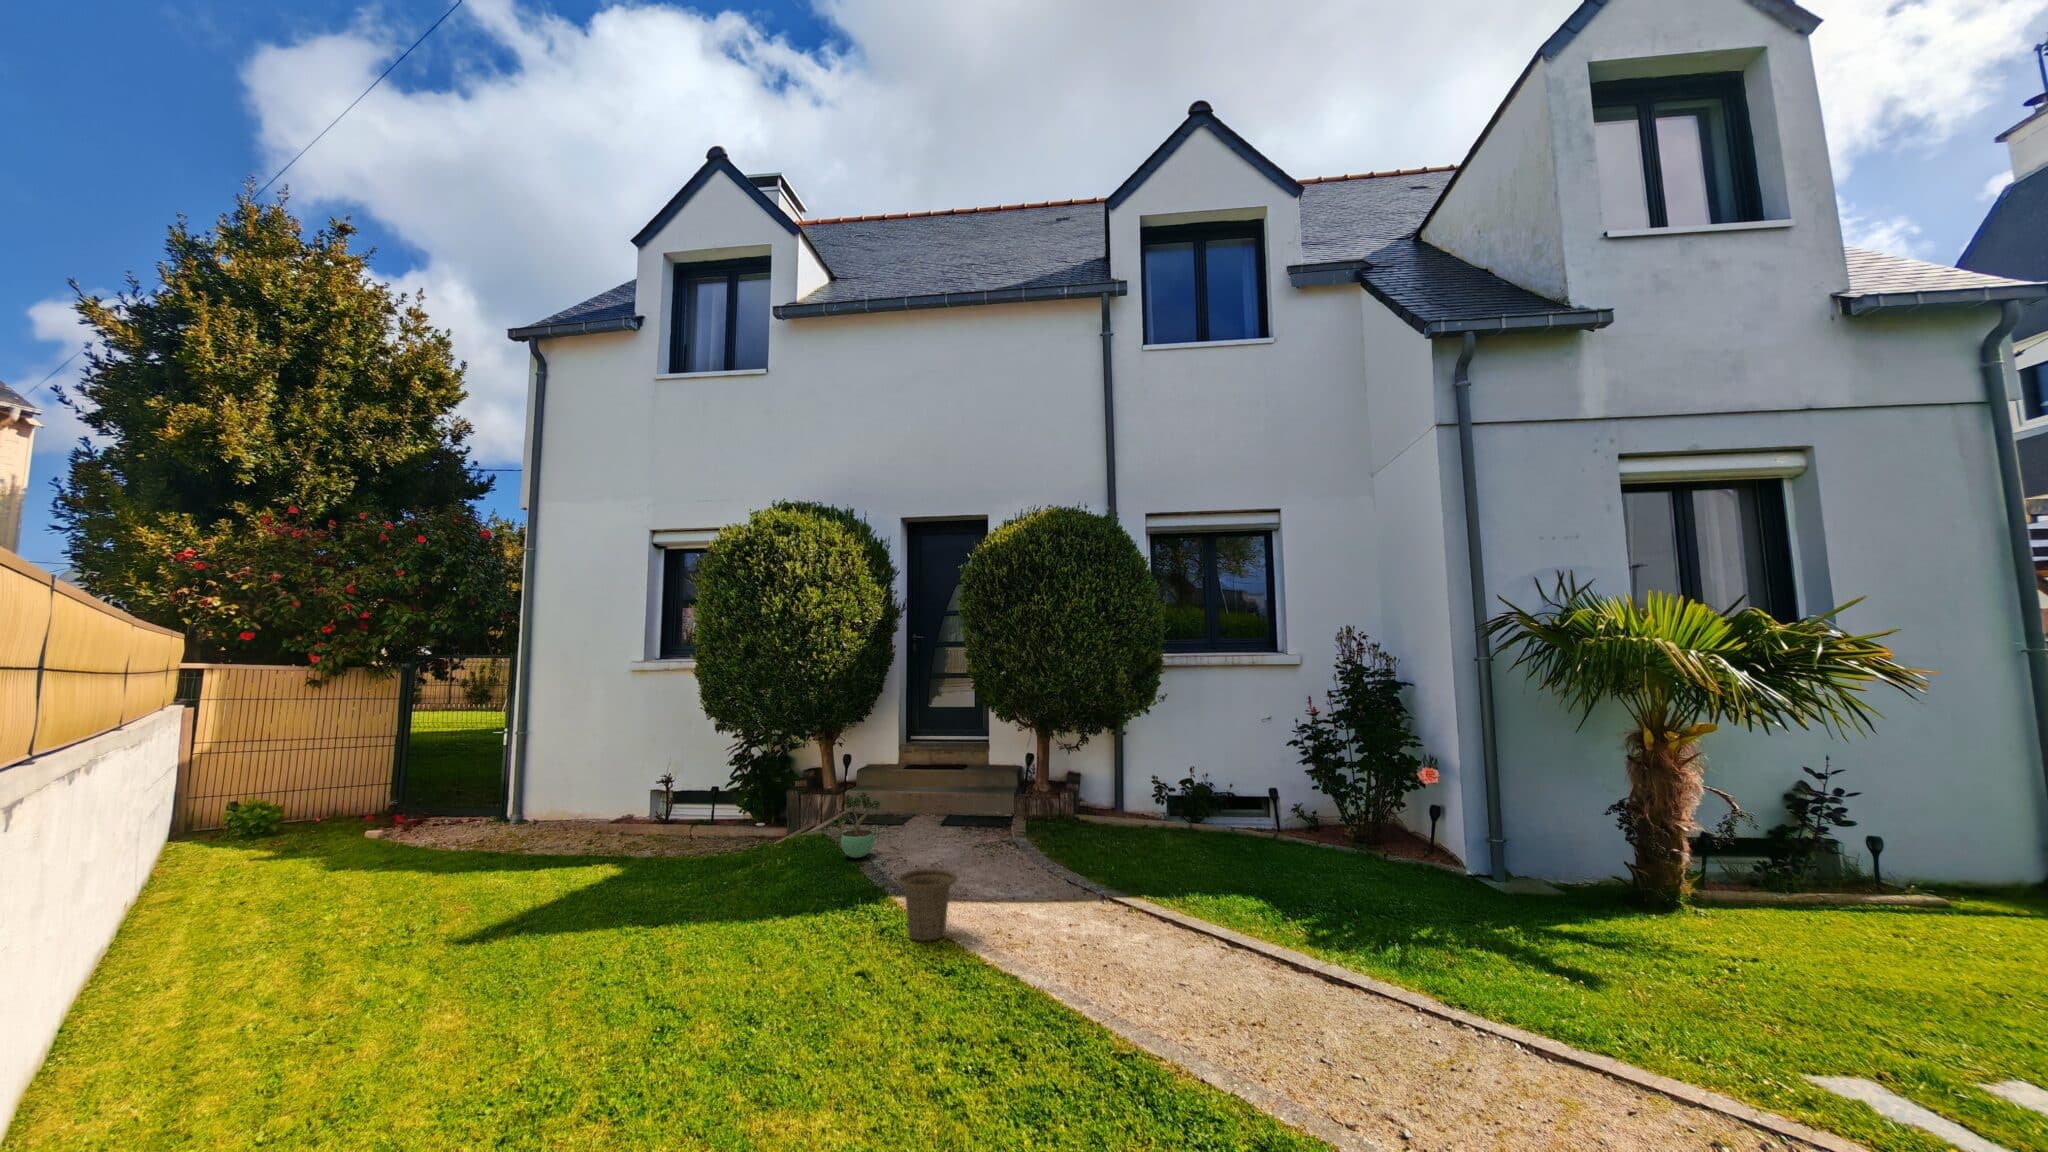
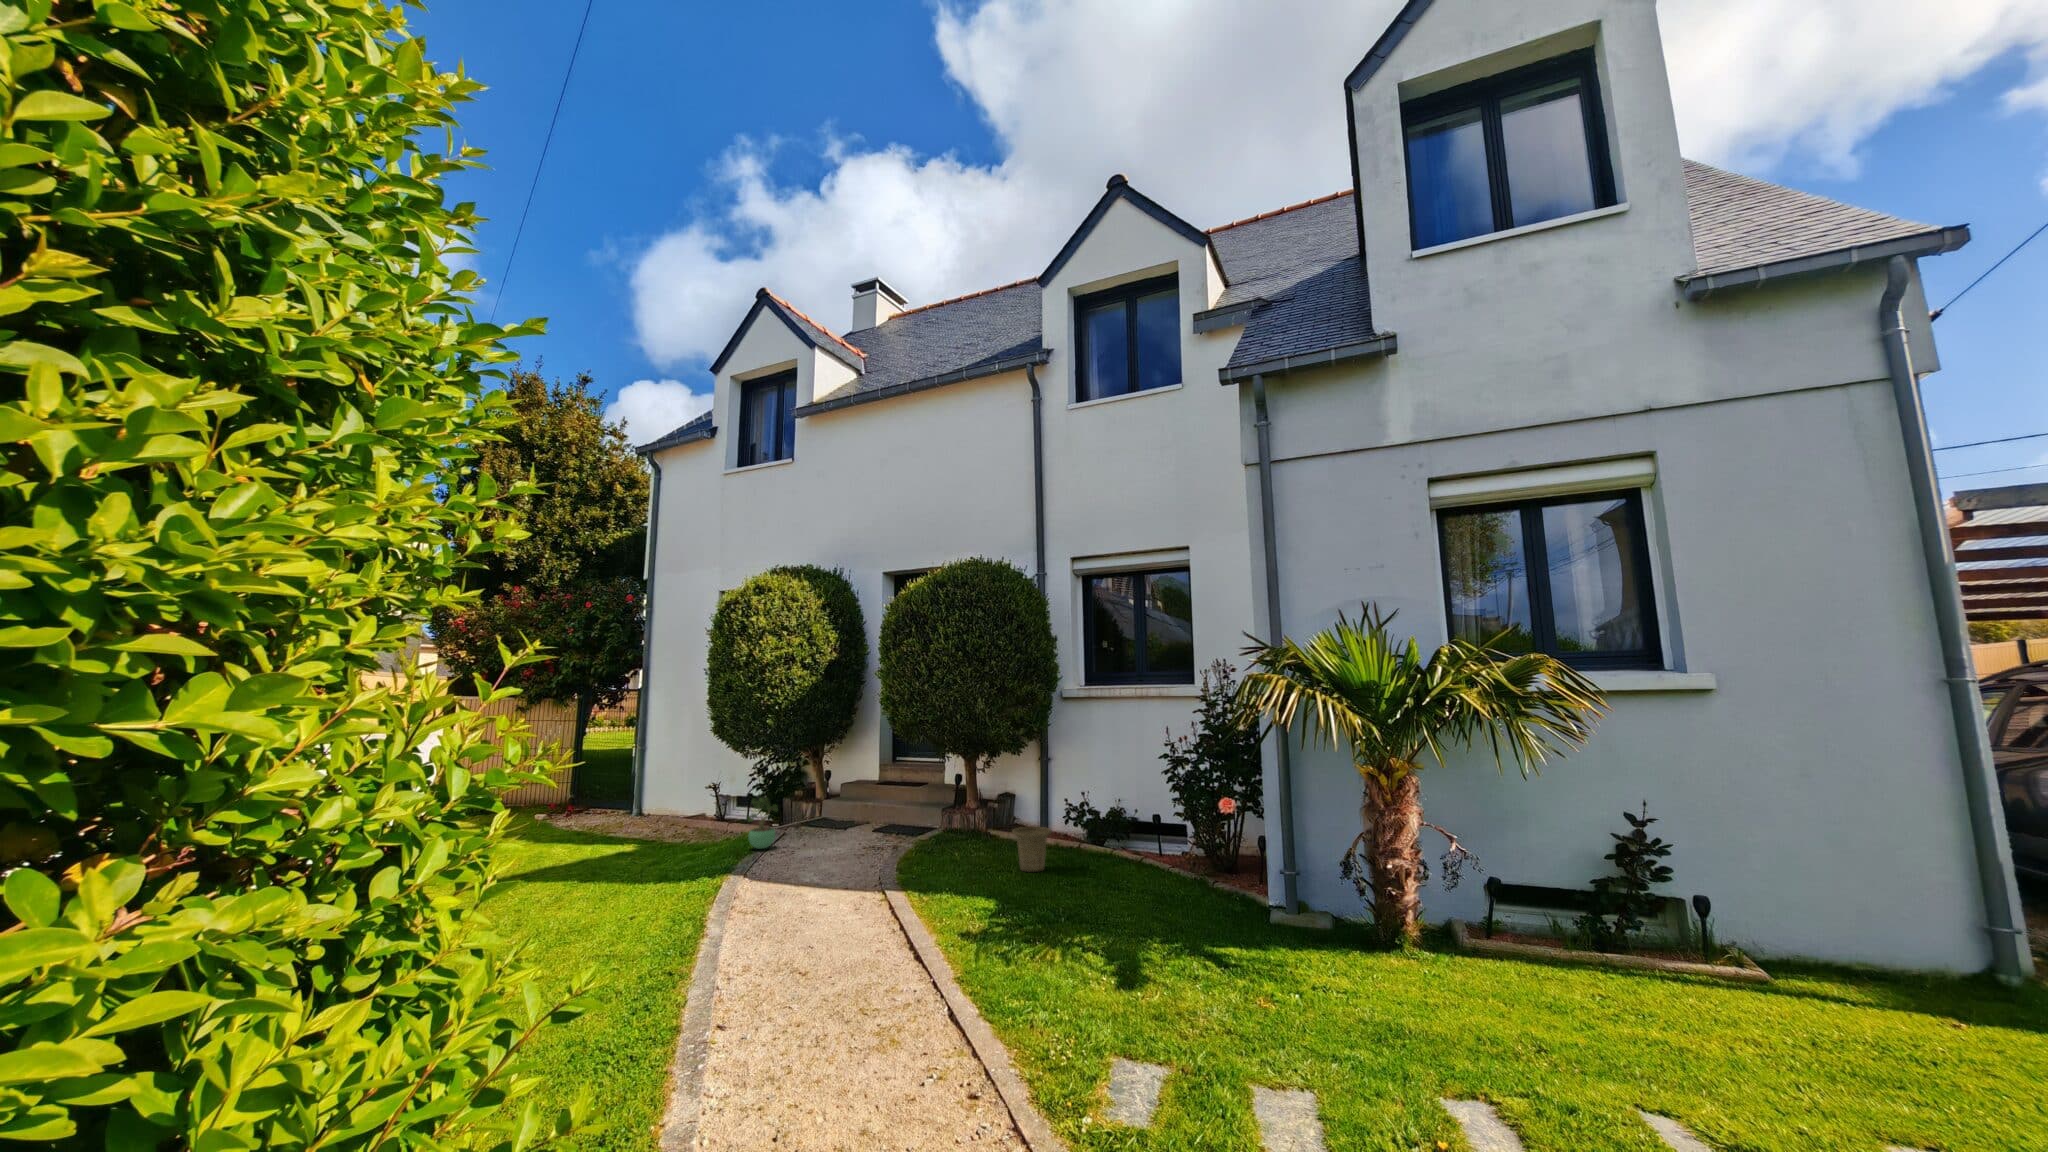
basket: present [897,869,957,942] -> present [1012,827,1051,871]

